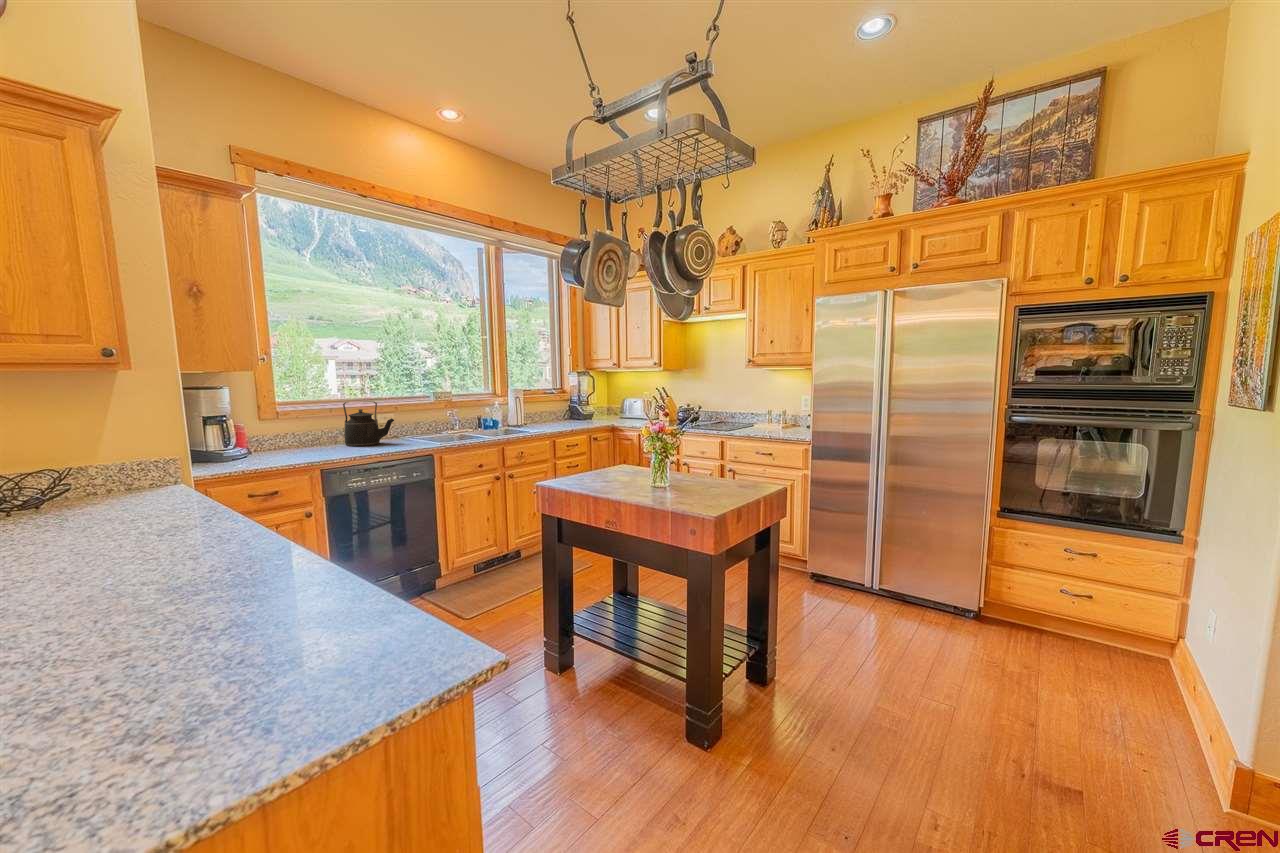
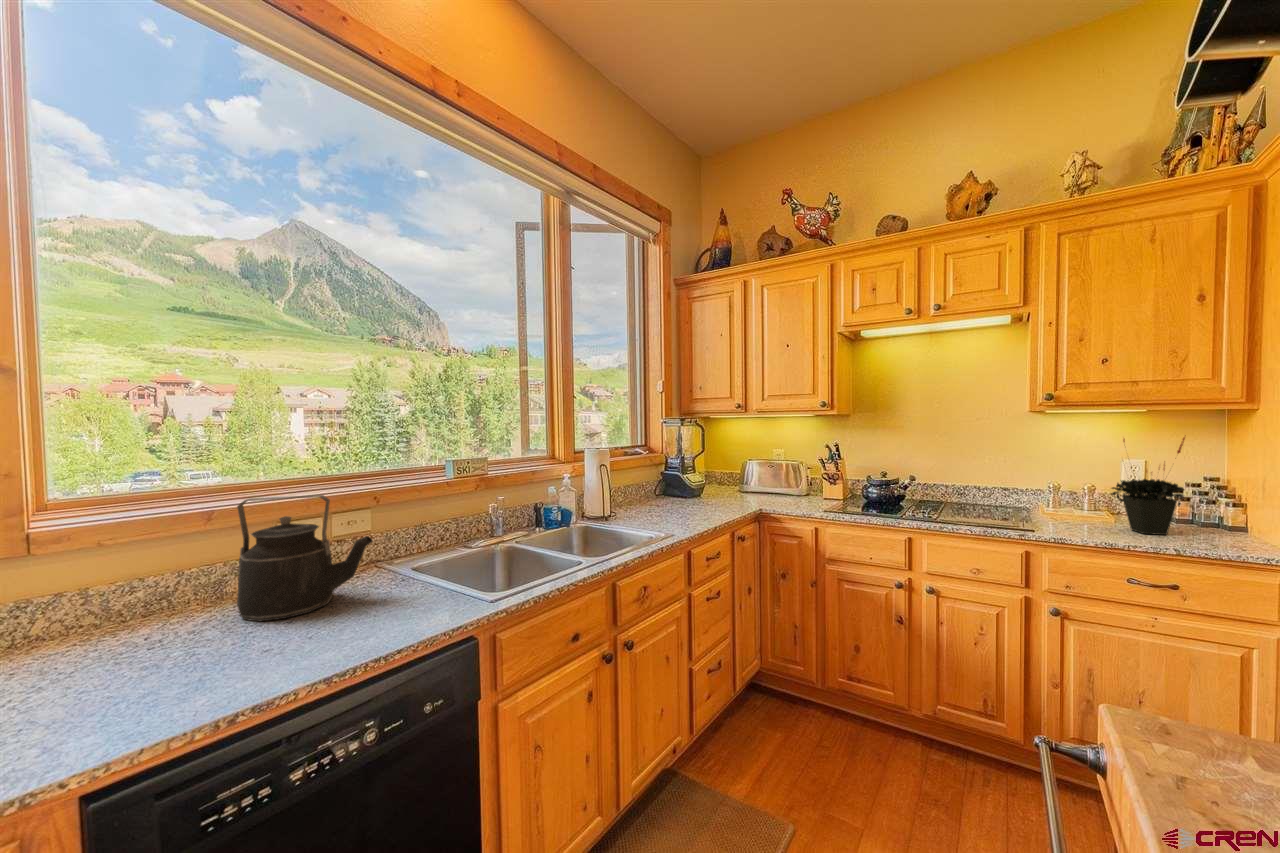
potted plant: none [767,381,793,432] -> present [1112,437,1185,535]

